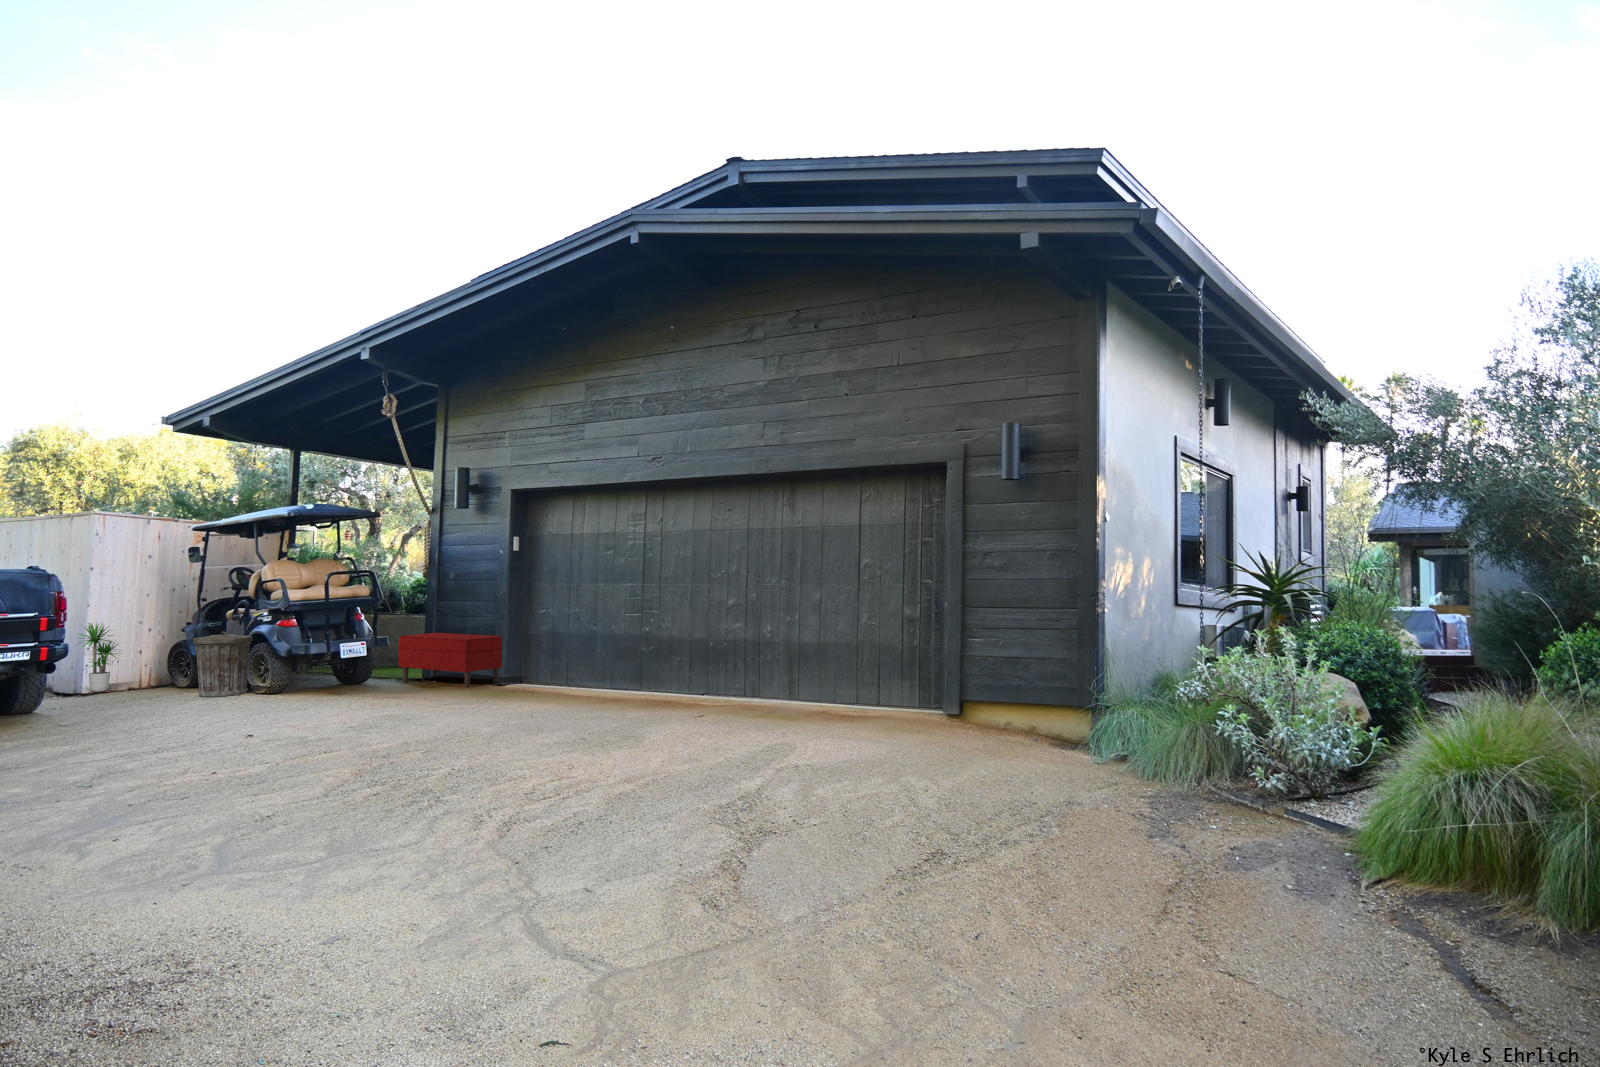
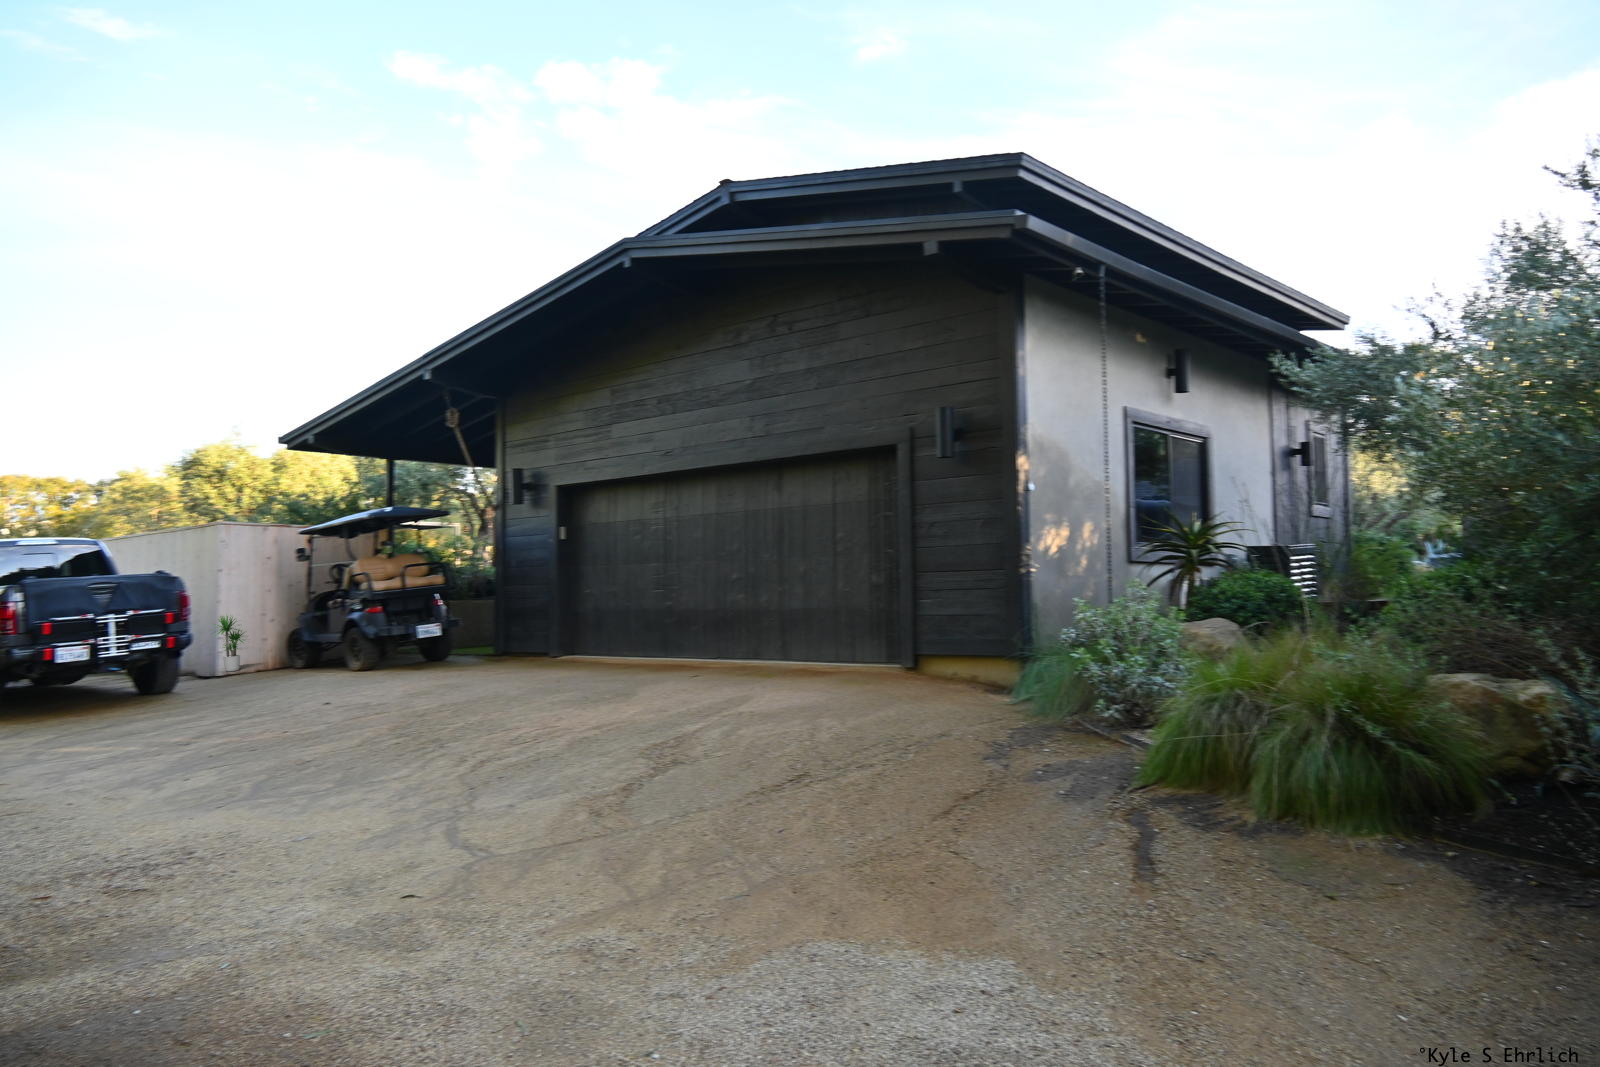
trash can: present [193,632,253,697] -> none [300,618,348,673]
bench: present [399,633,503,687] -> none [468,613,554,658]

